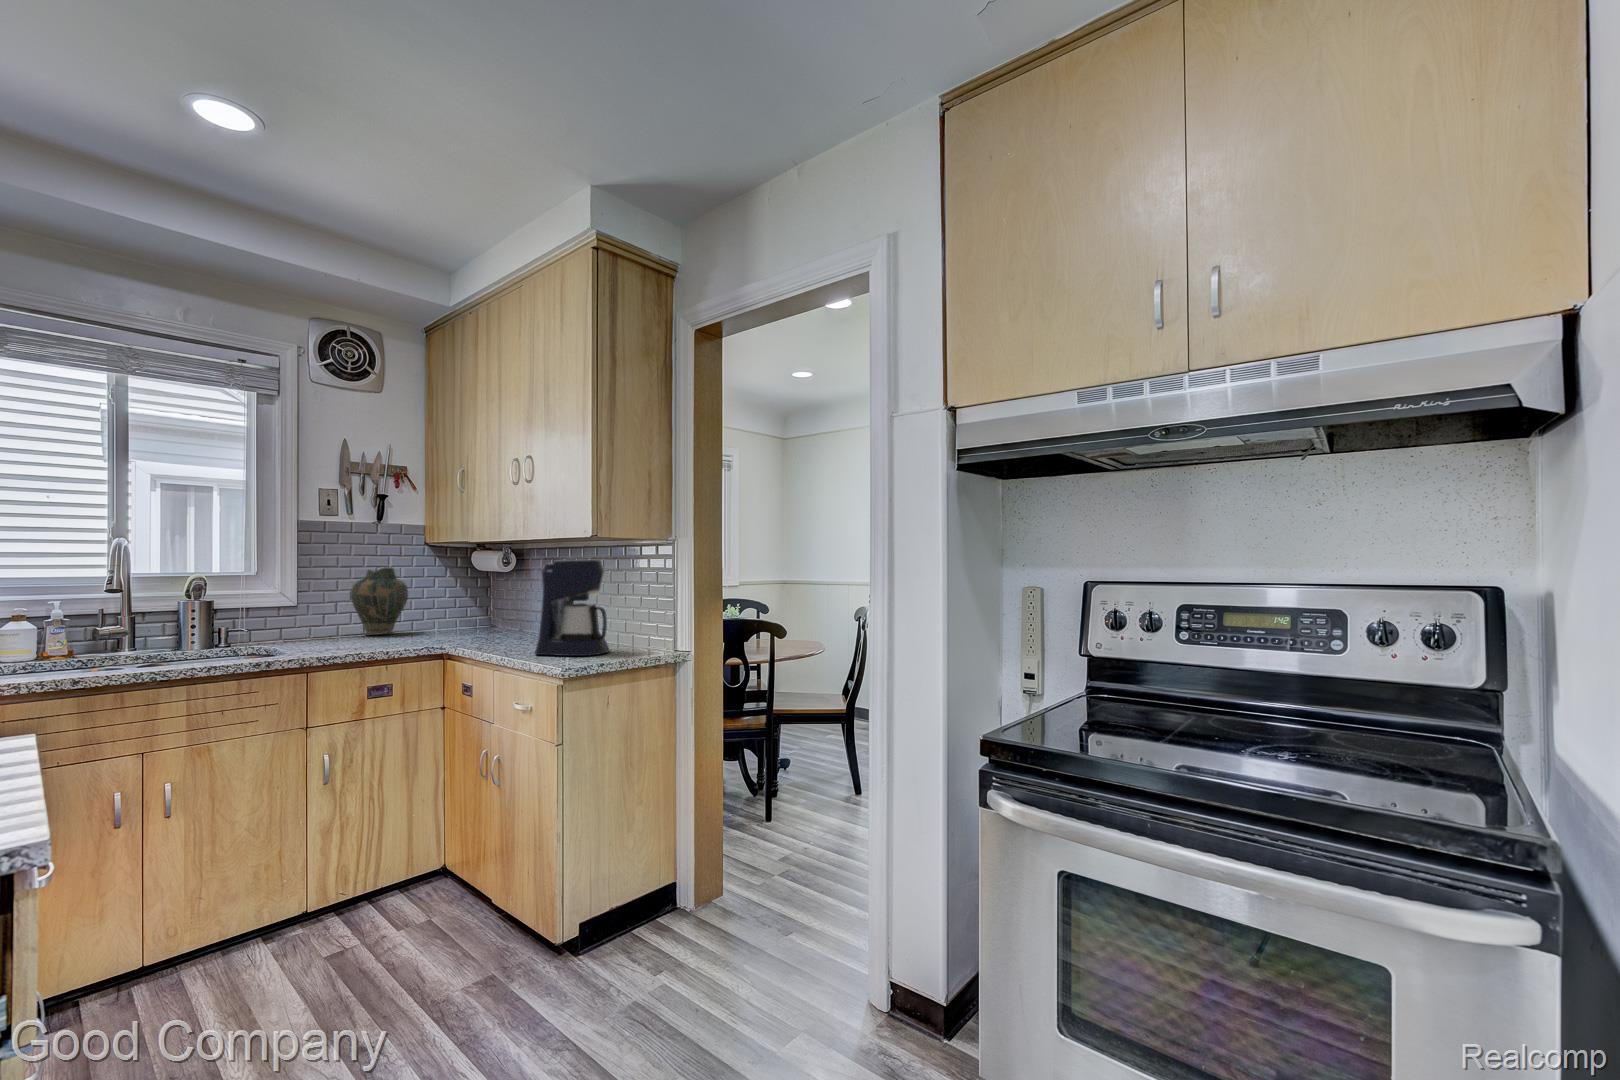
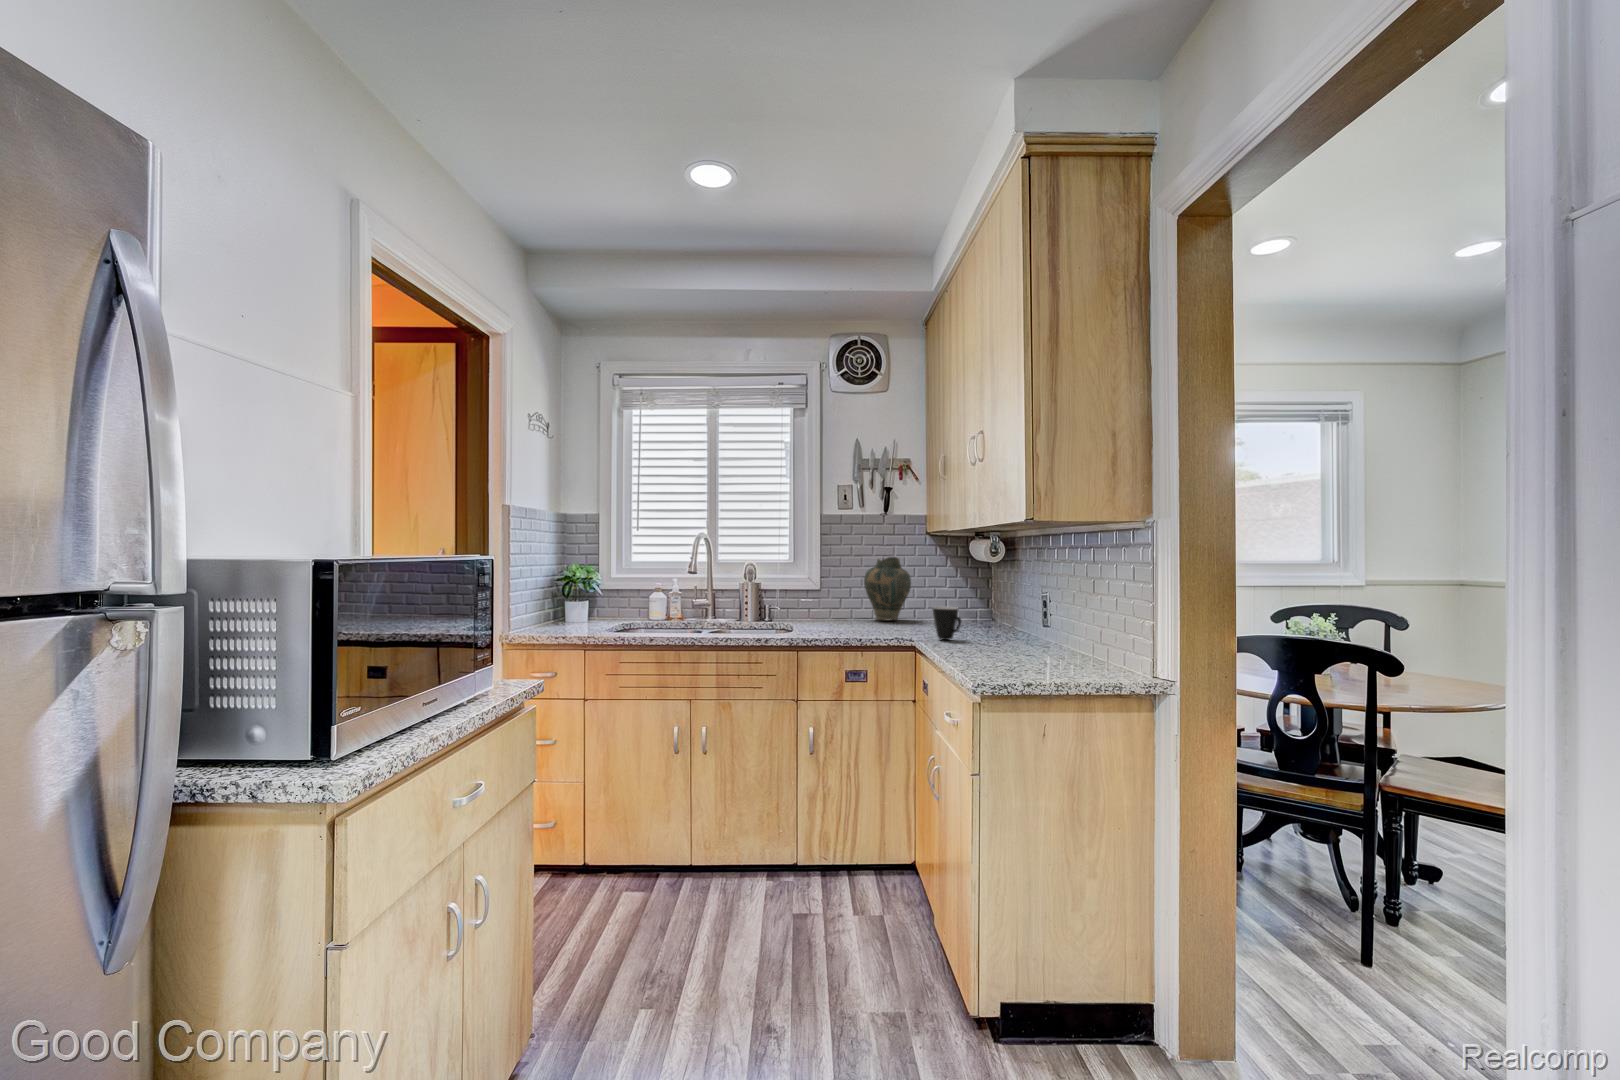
coffee maker: present [535,560,610,656] -> none [979,550,1070,669]
mug: none [463,613,494,645] -> present [933,606,961,640]

